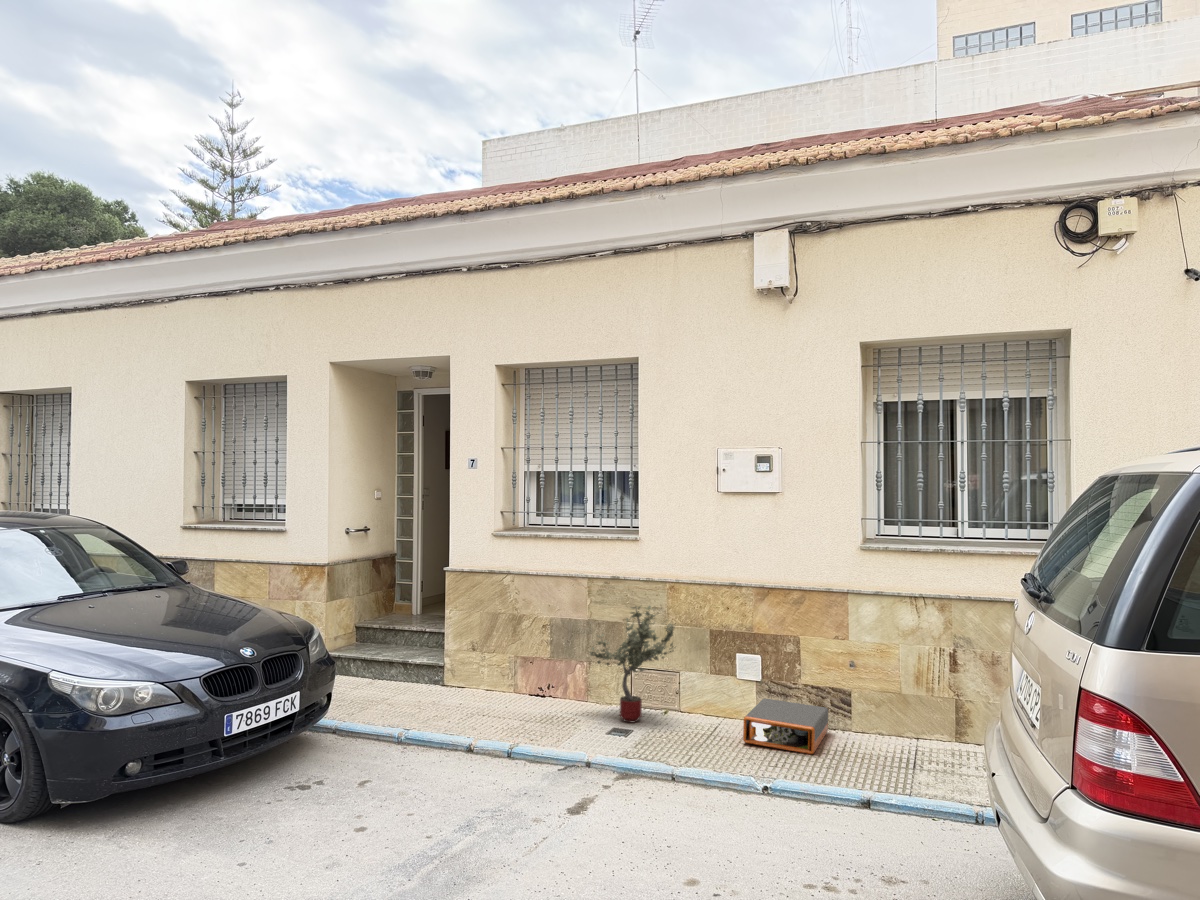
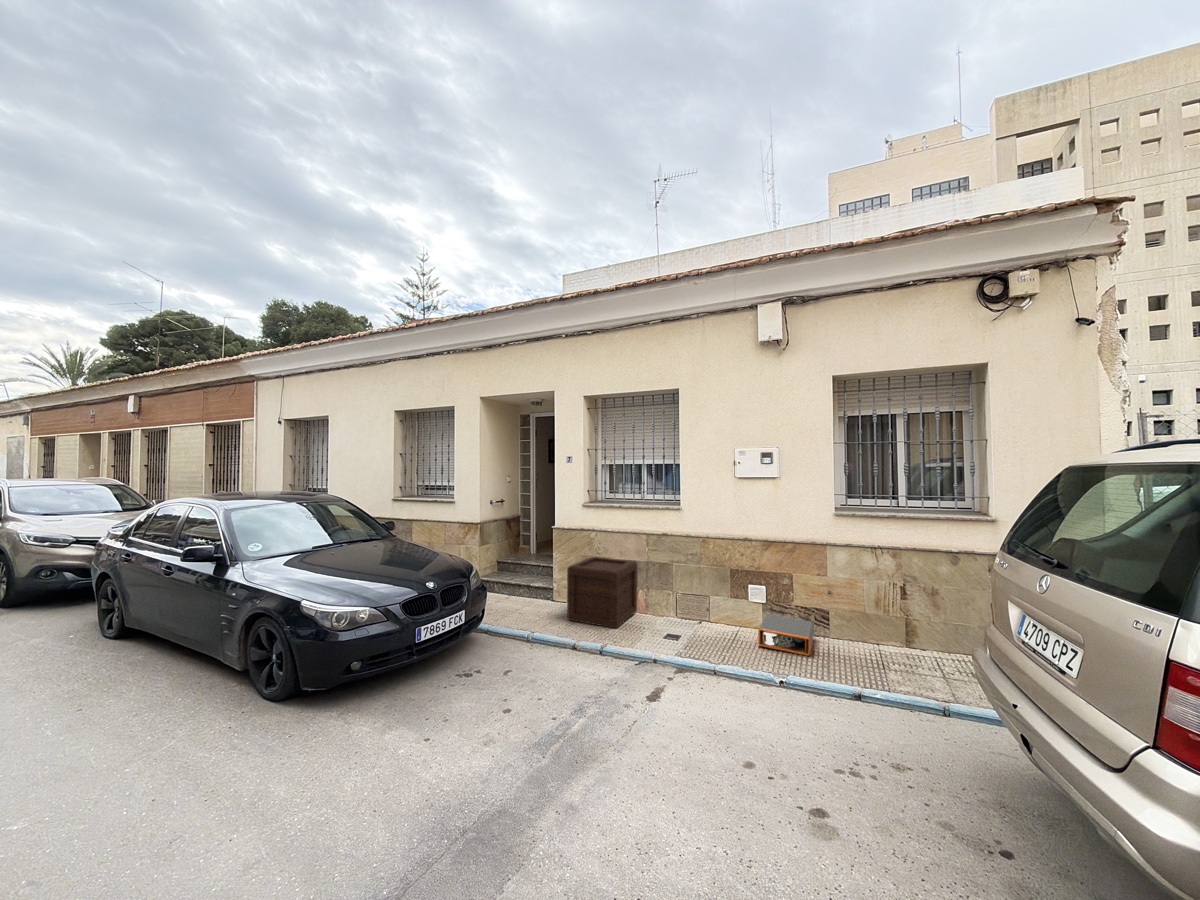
potted tree: present [590,606,675,722] -> none [648,551,709,629]
wooden crate: none [462,616,574,724] -> present [567,557,637,628]

